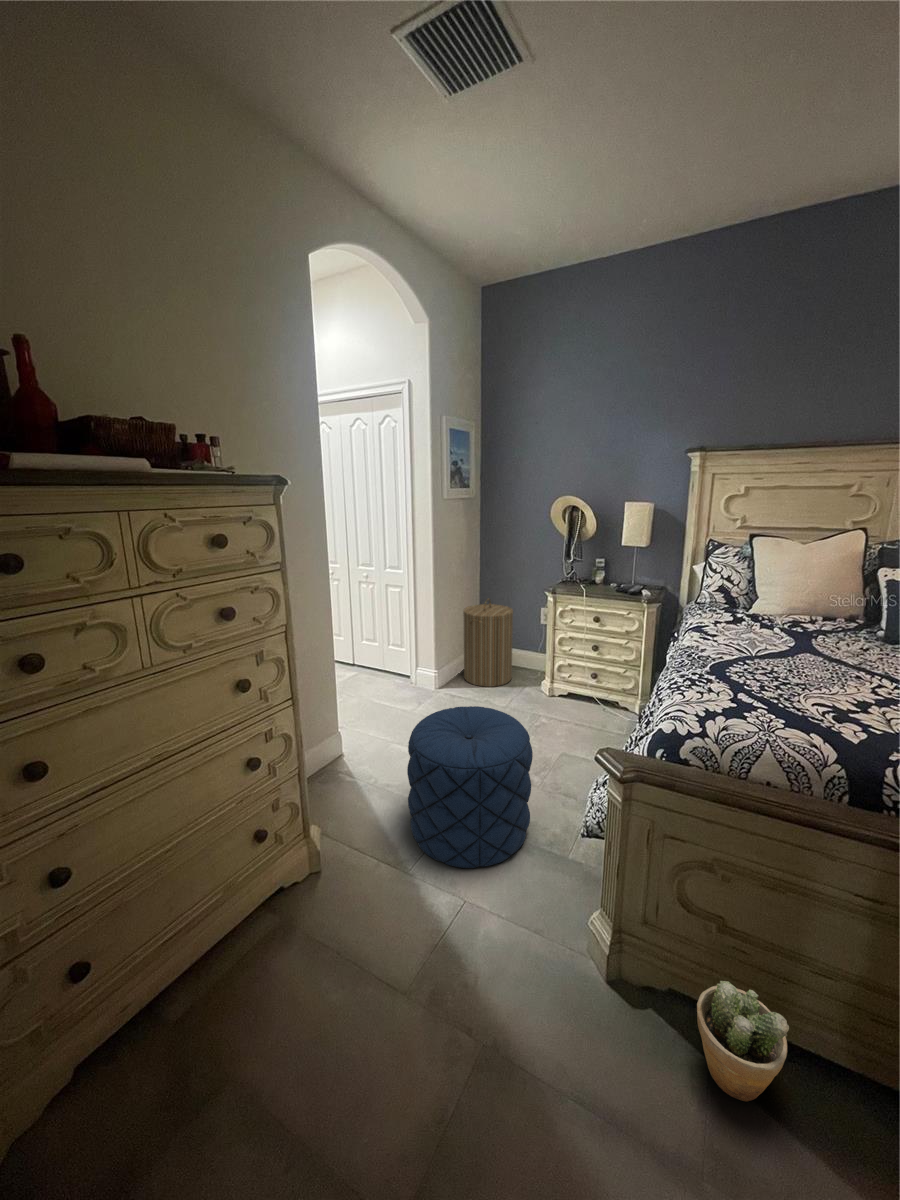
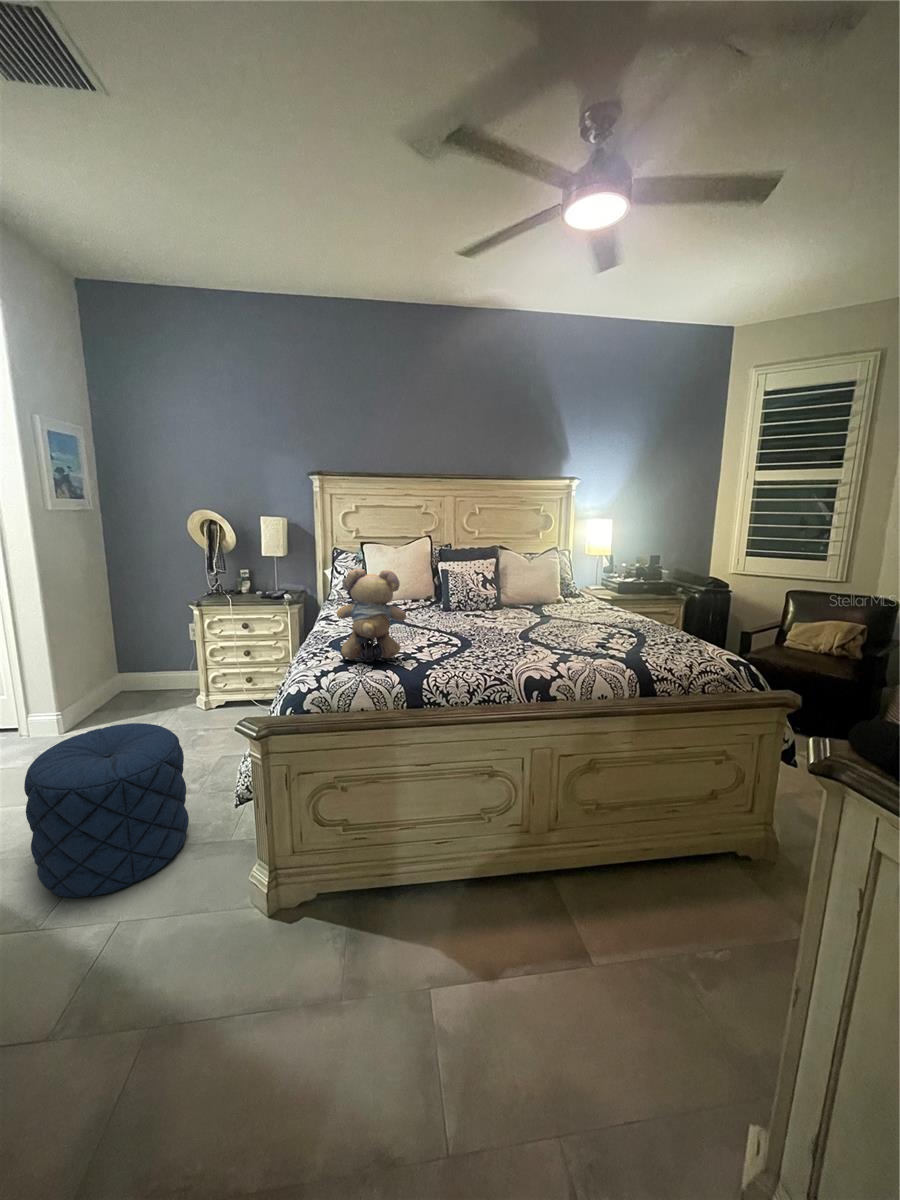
teddy bear: none [735,582,852,713] -> present [337,568,406,662]
laundry hamper: present [463,599,513,687] -> none [91,620,162,717]
potted plant: present [697,981,789,1101] -> none [334,860,392,943]

